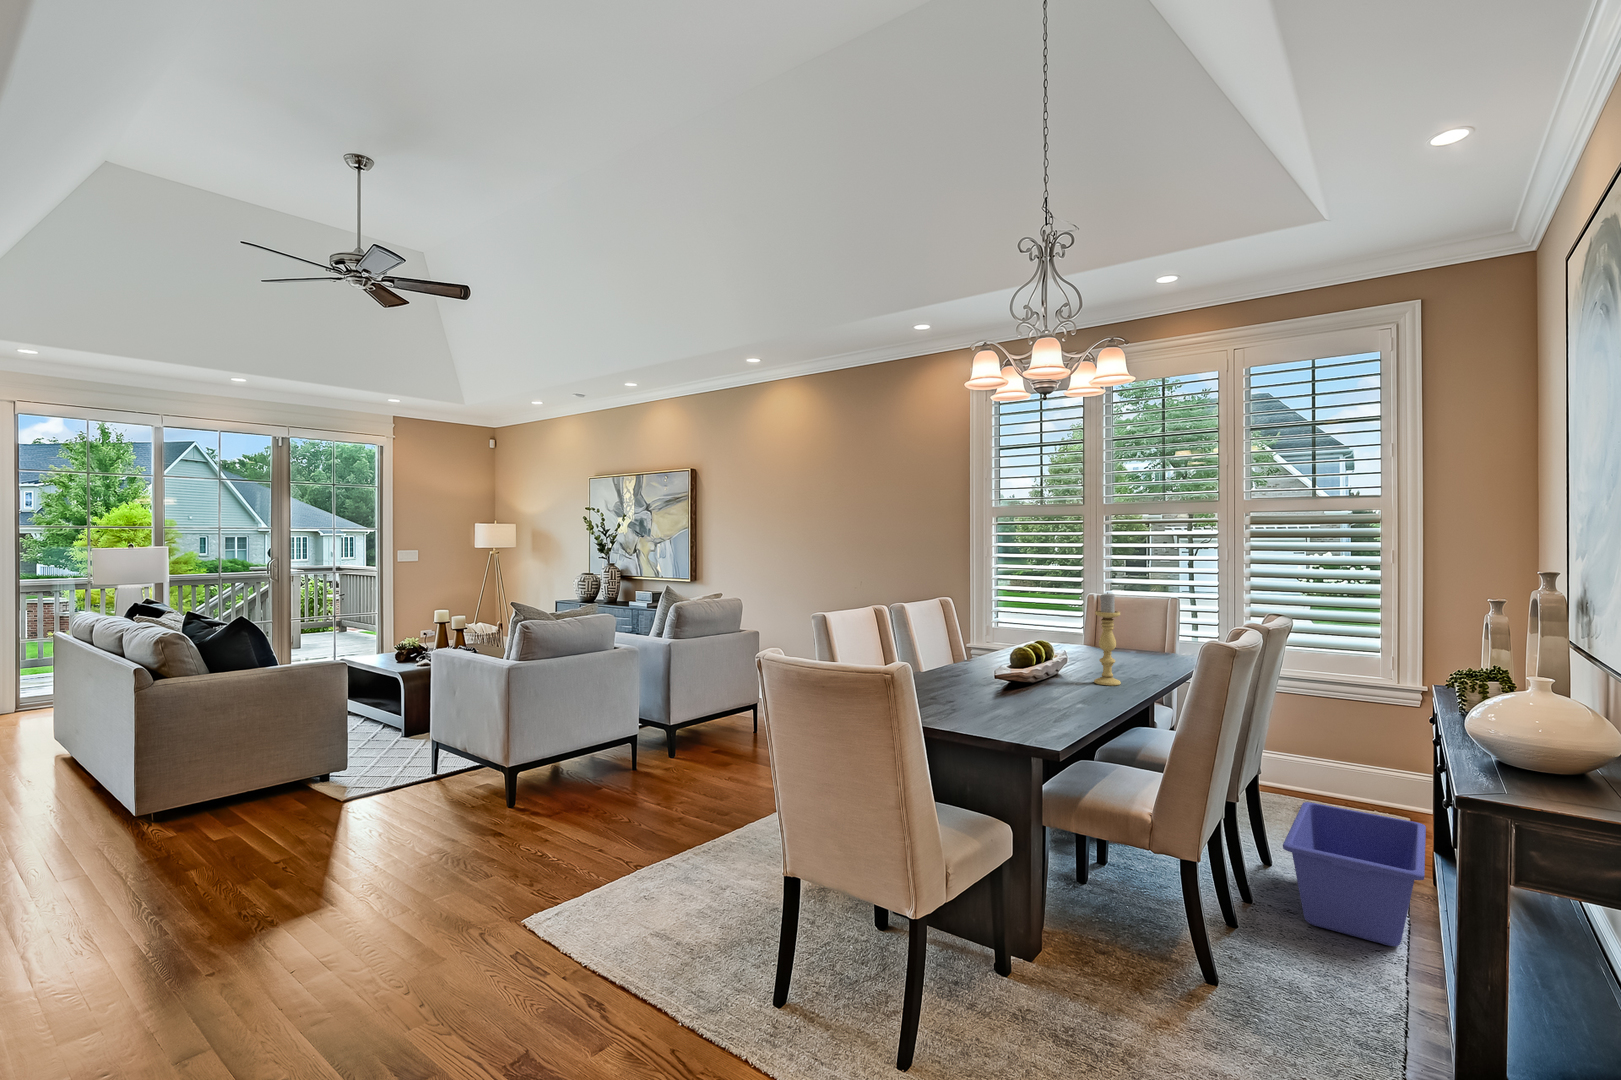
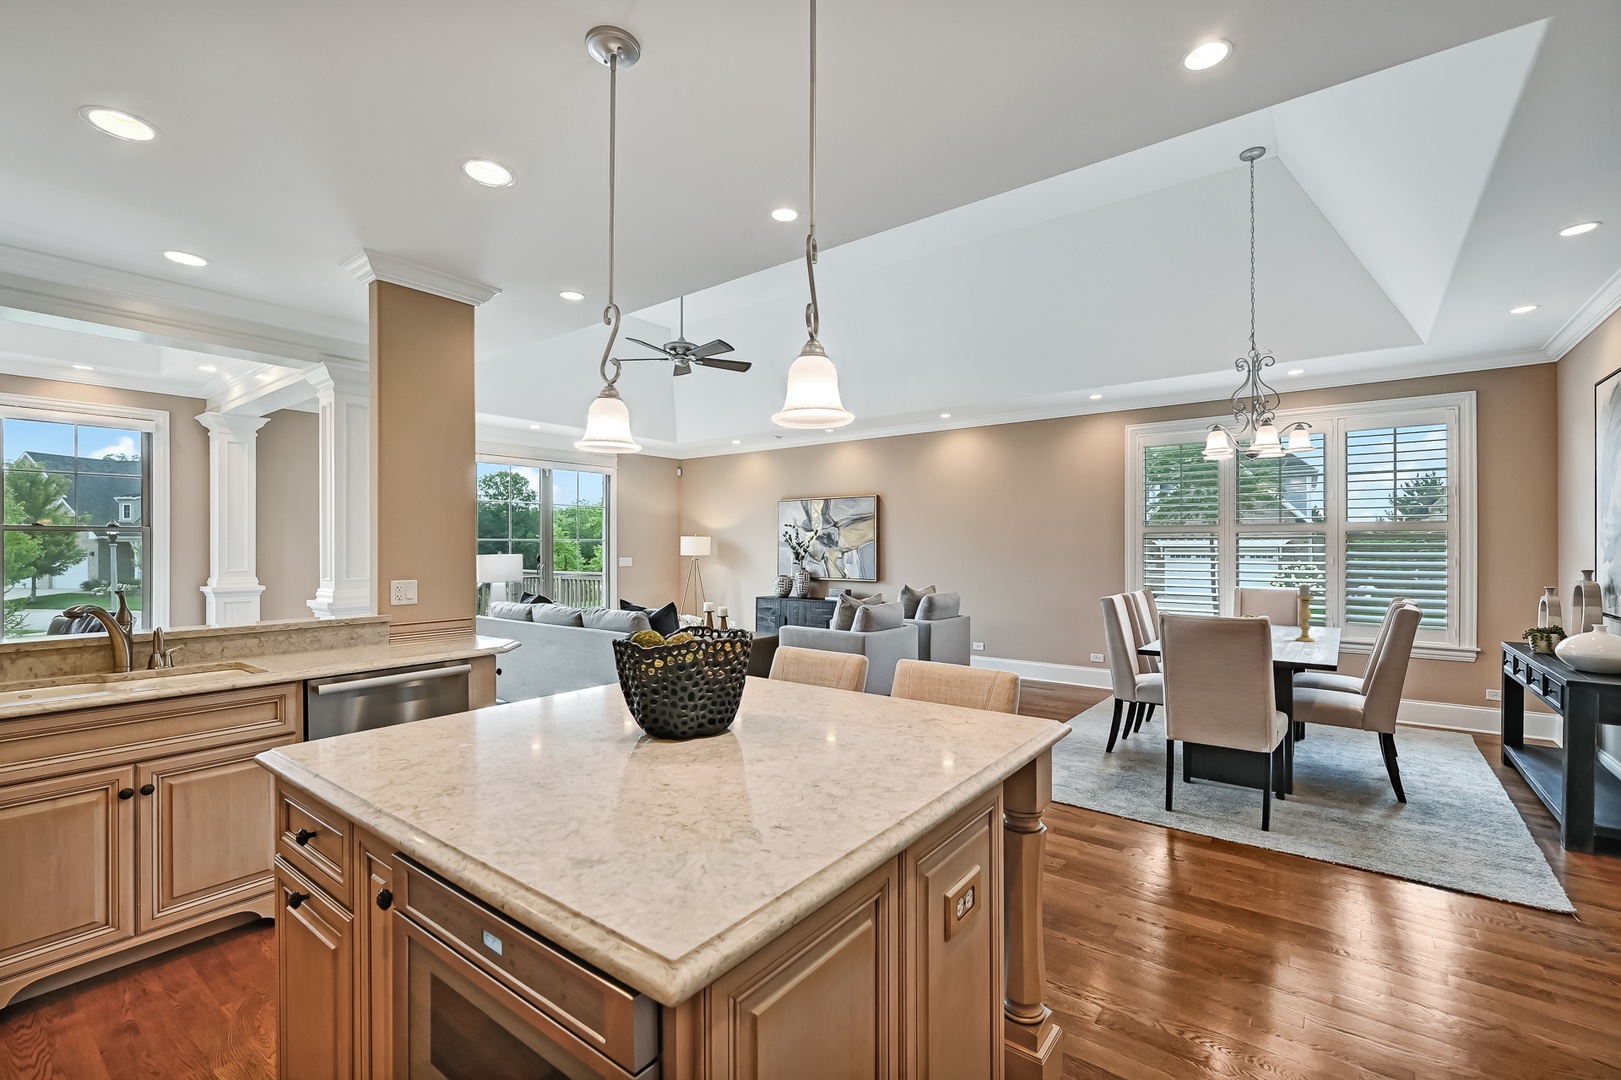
storage bin: present [1283,802,1426,946] -> none [1424,715,1523,789]

